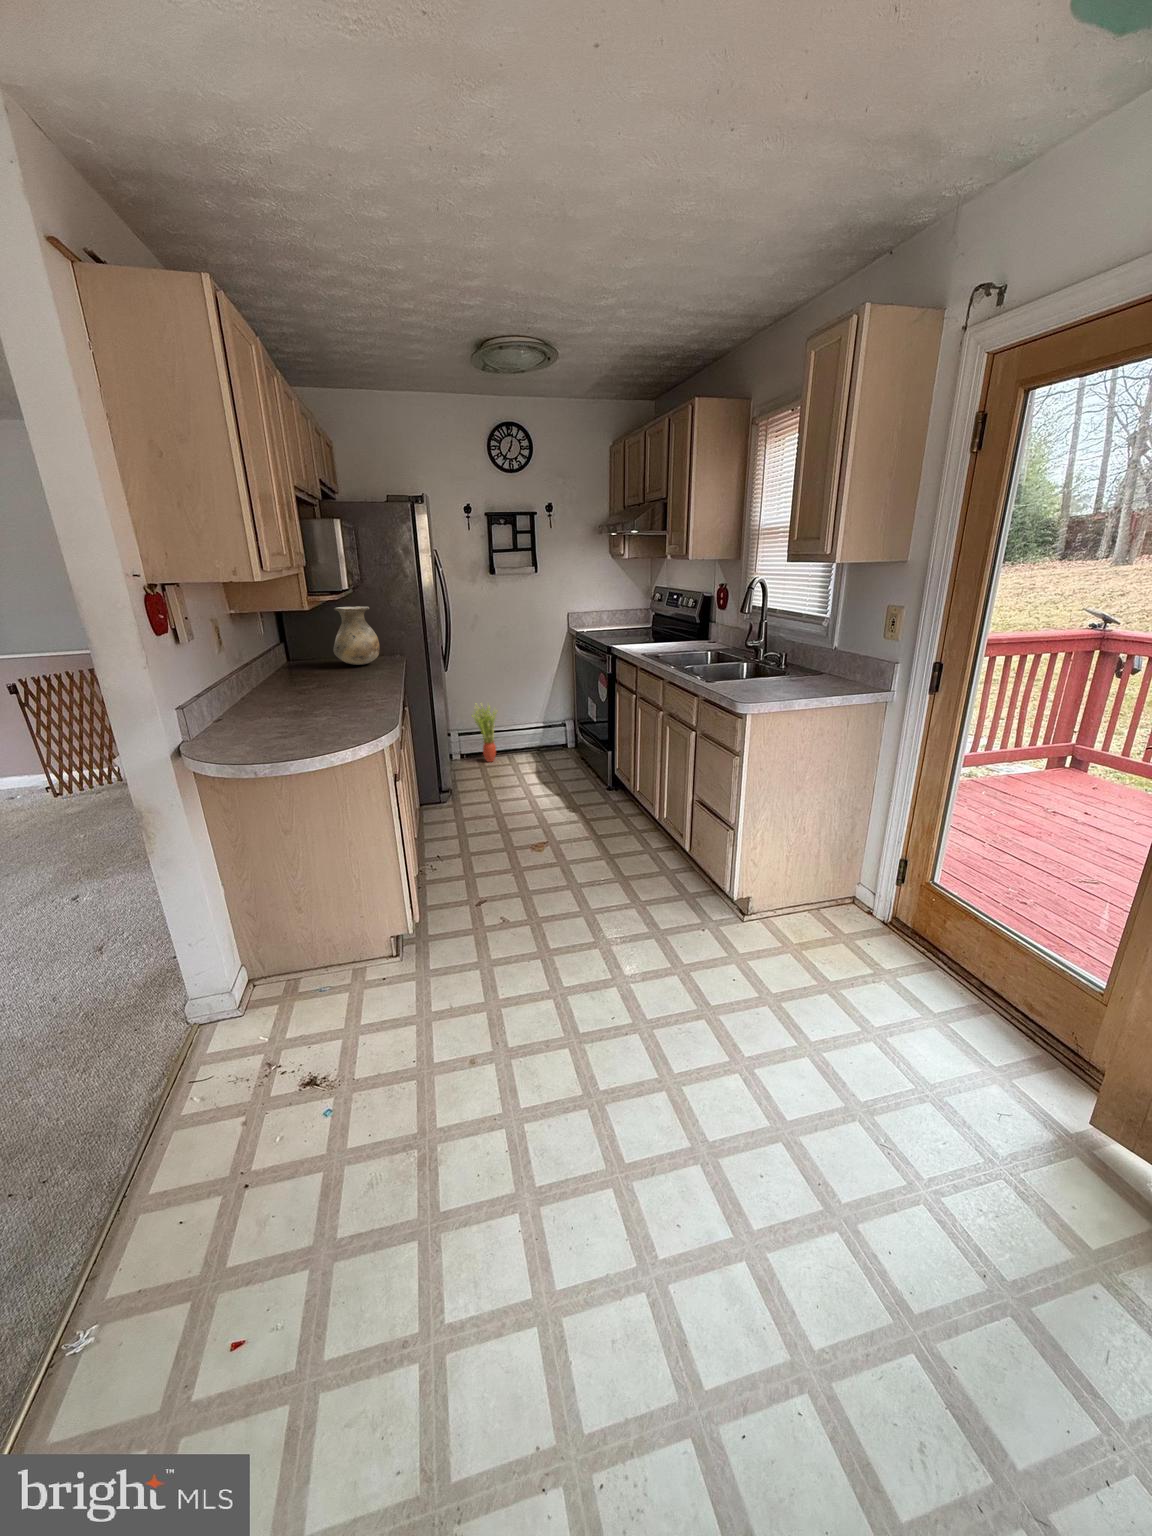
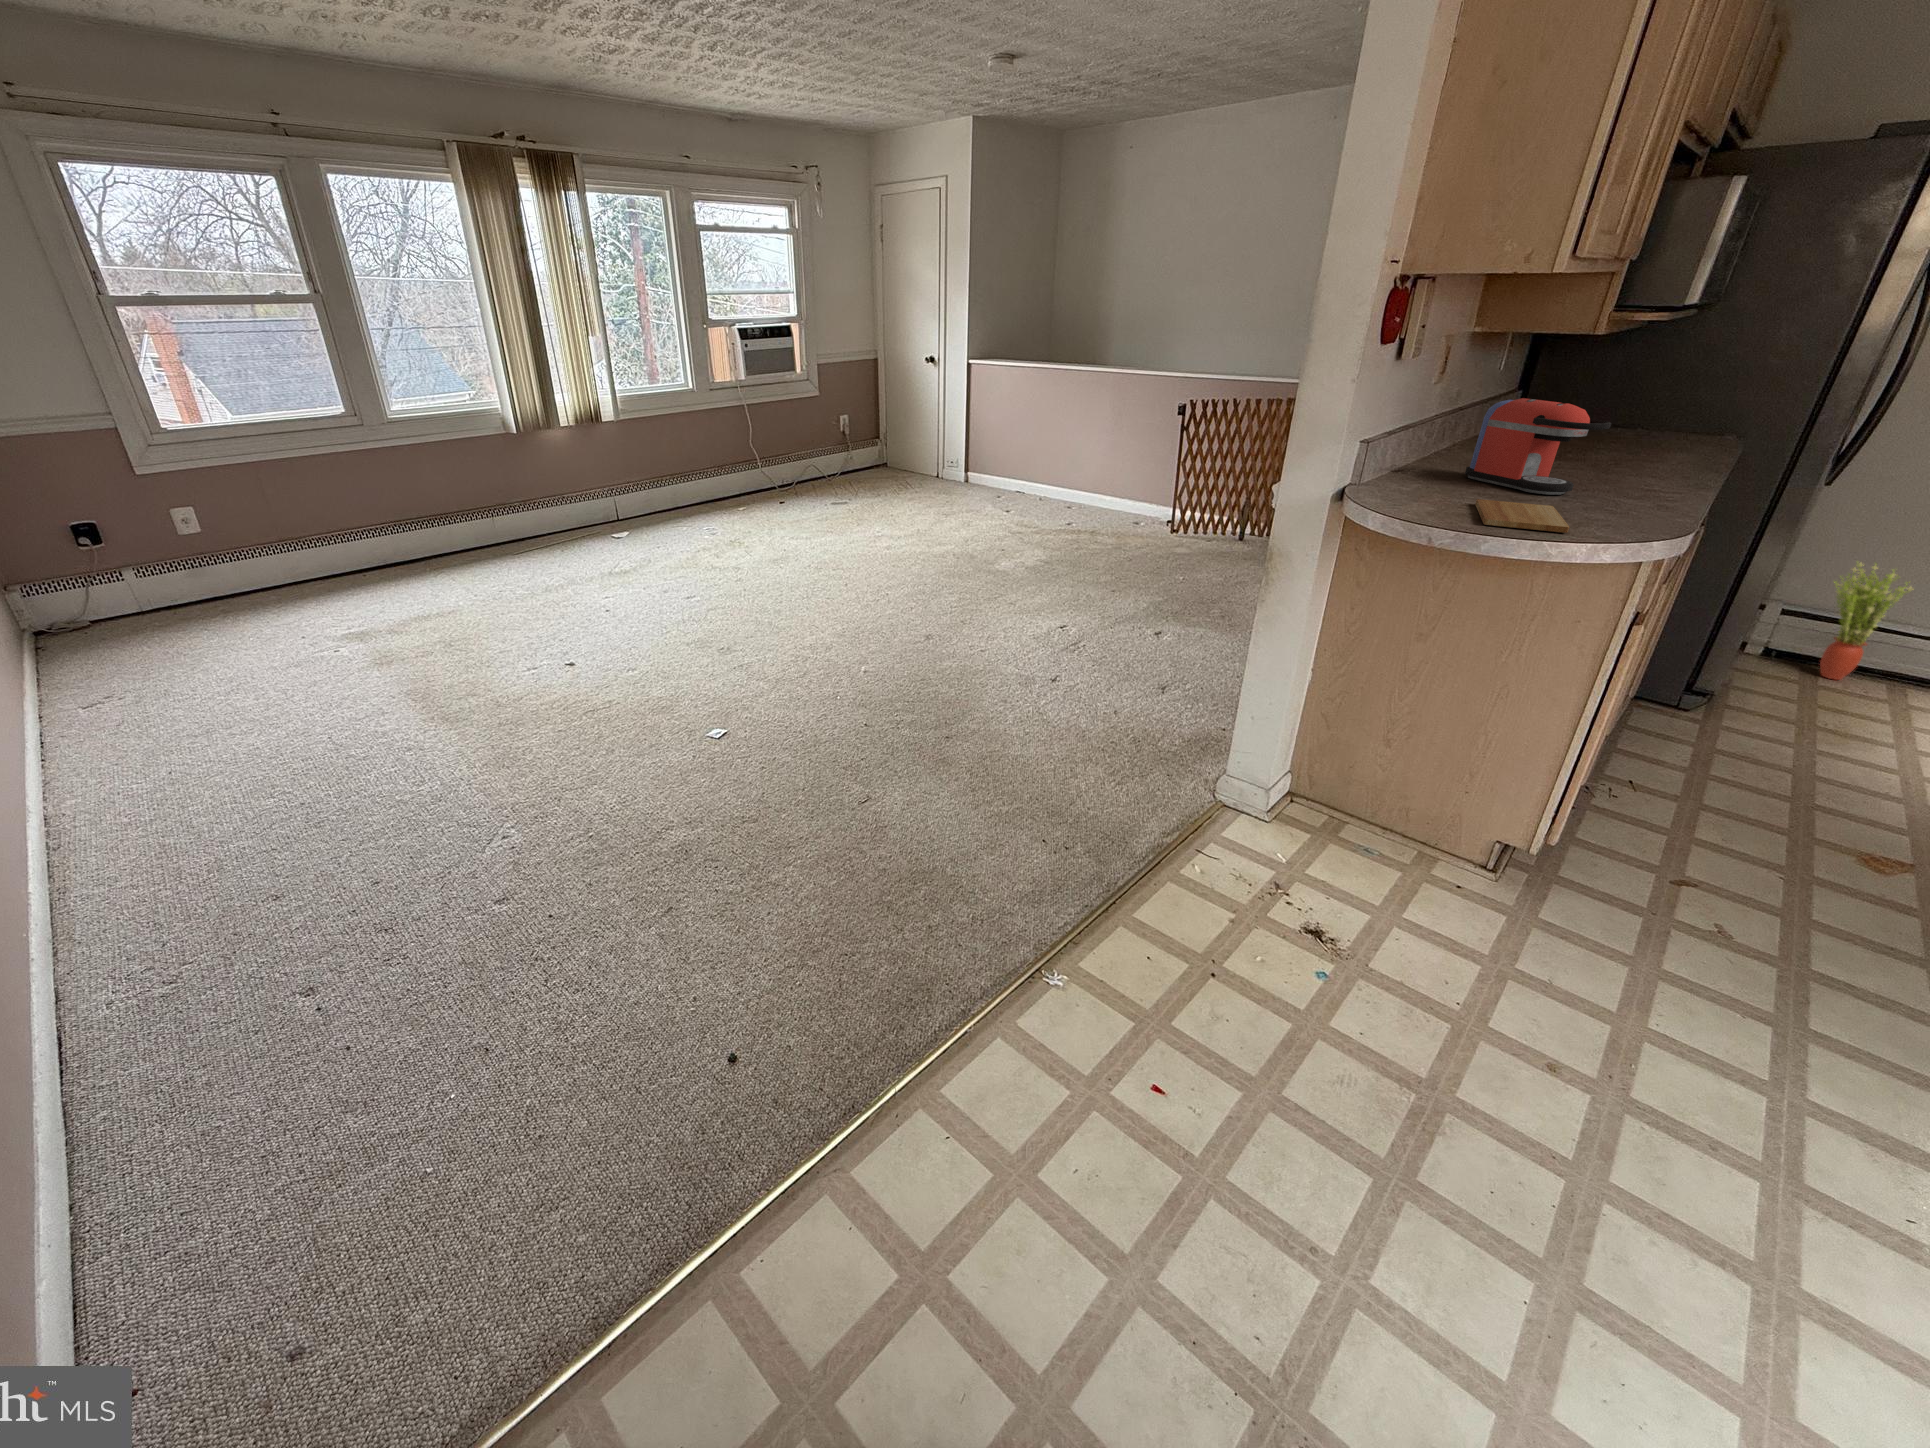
vase: present [333,606,380,665] -> none [1603,341,1714,442]
coffee maker: none [261,657,335,716] -> present [1465,398,1611,495]
cutting board: none [278,724,338,749] -> present [1475,499,1569,533]

